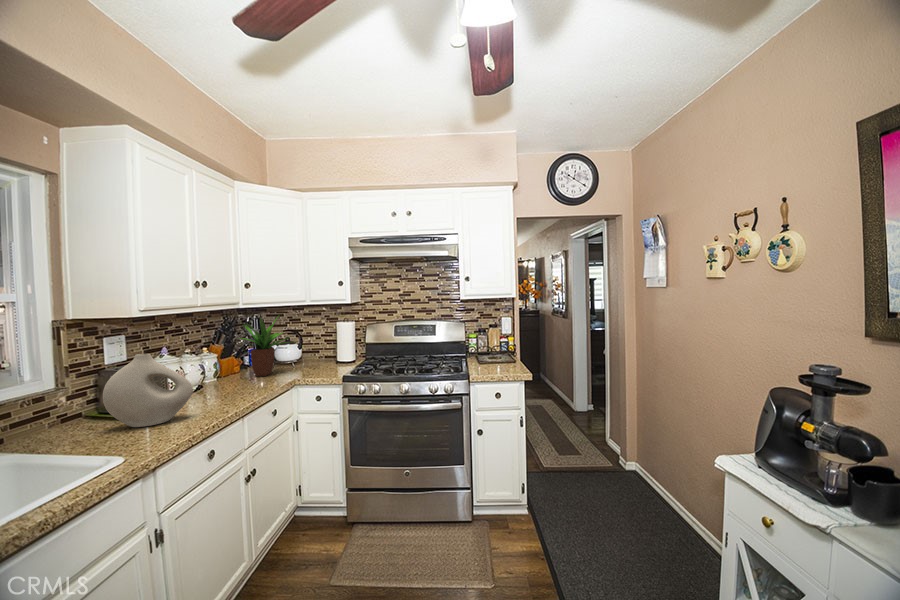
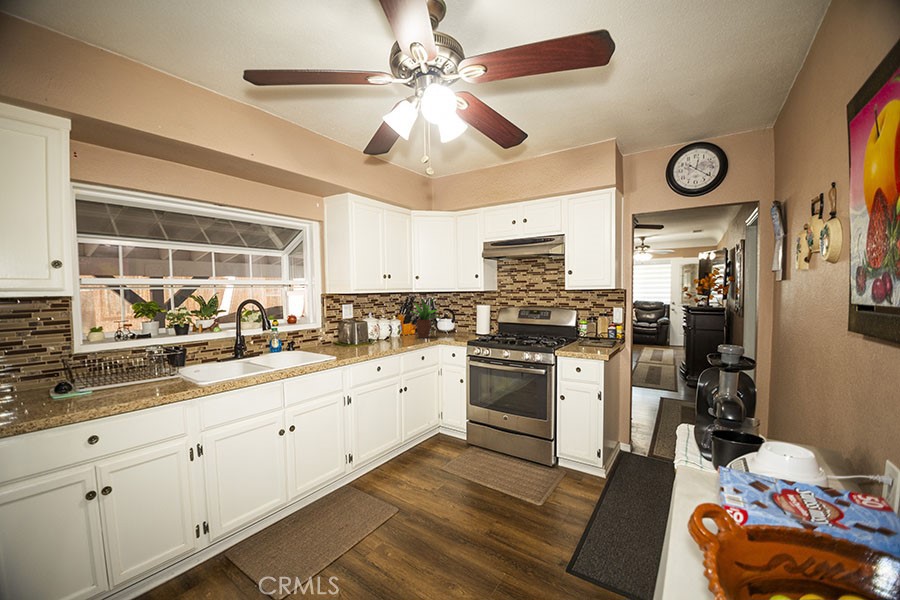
vase: present [103,354,193,427] -> none [341,312,377,349]

